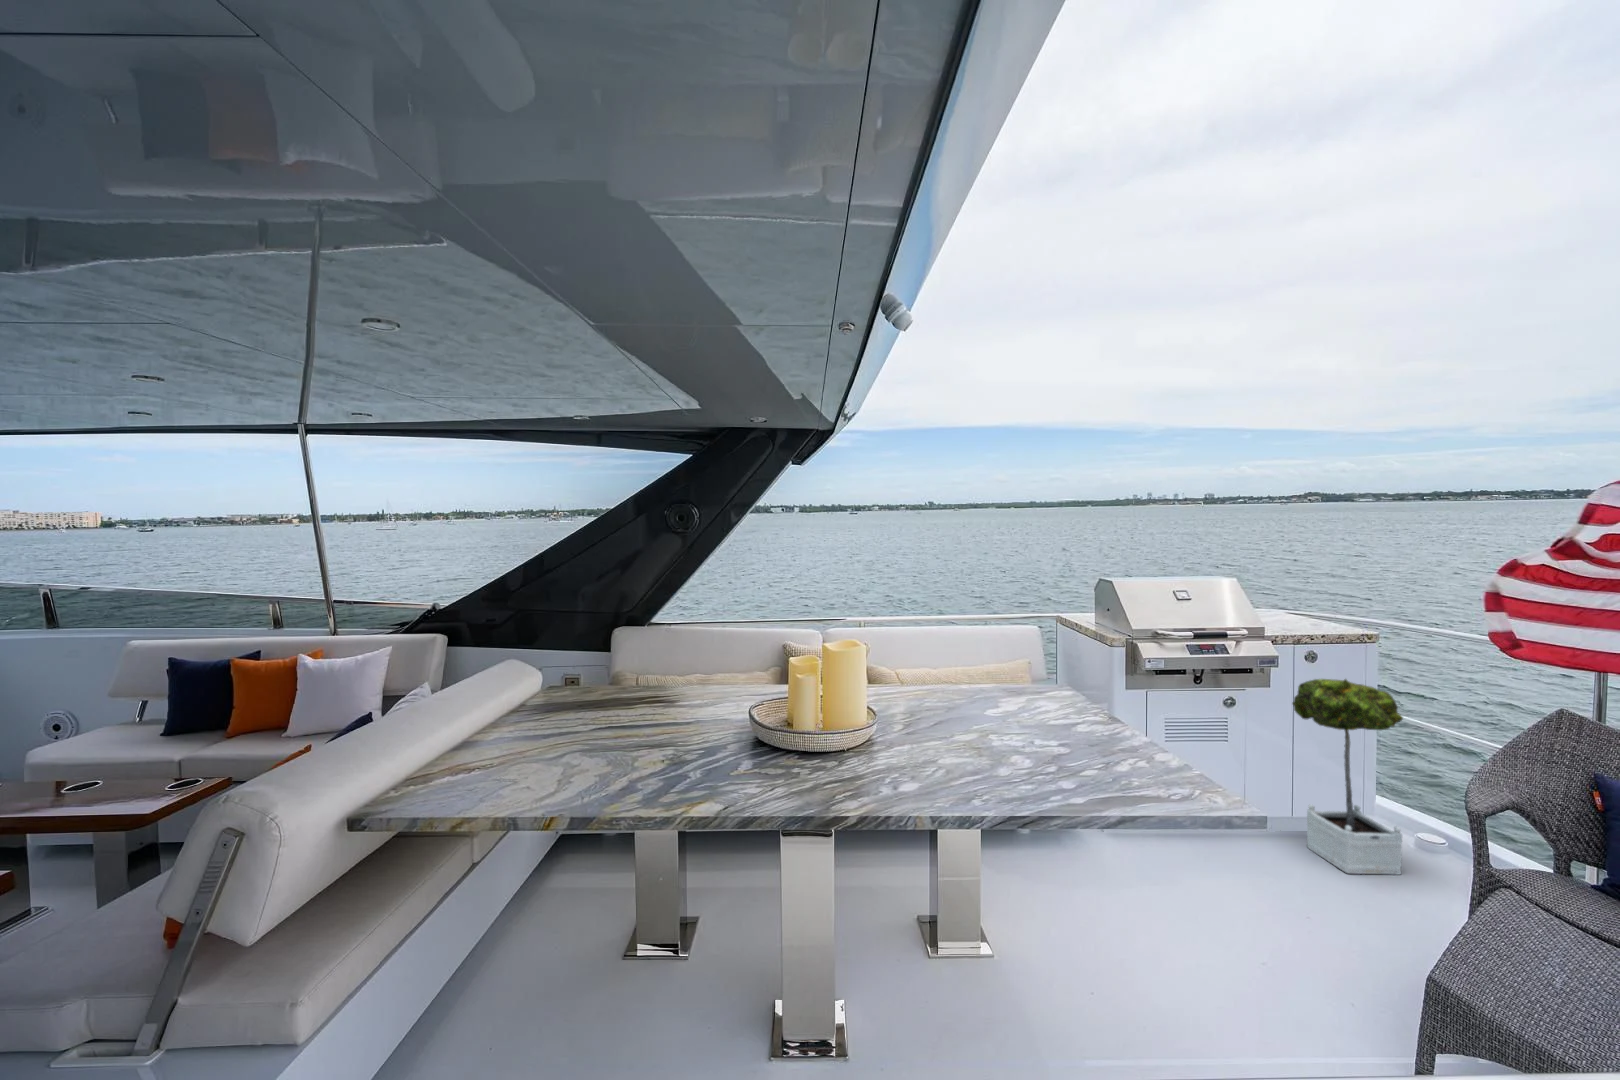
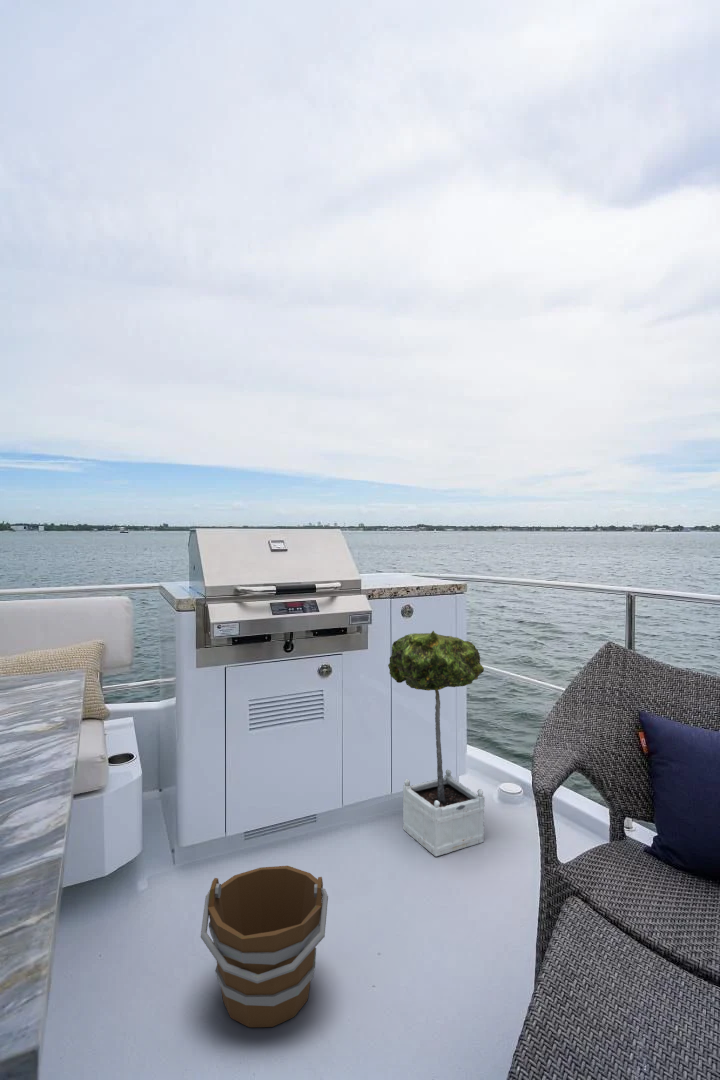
bucket: none [1165,830,1265,934] -> present [201,866,328,1027]

